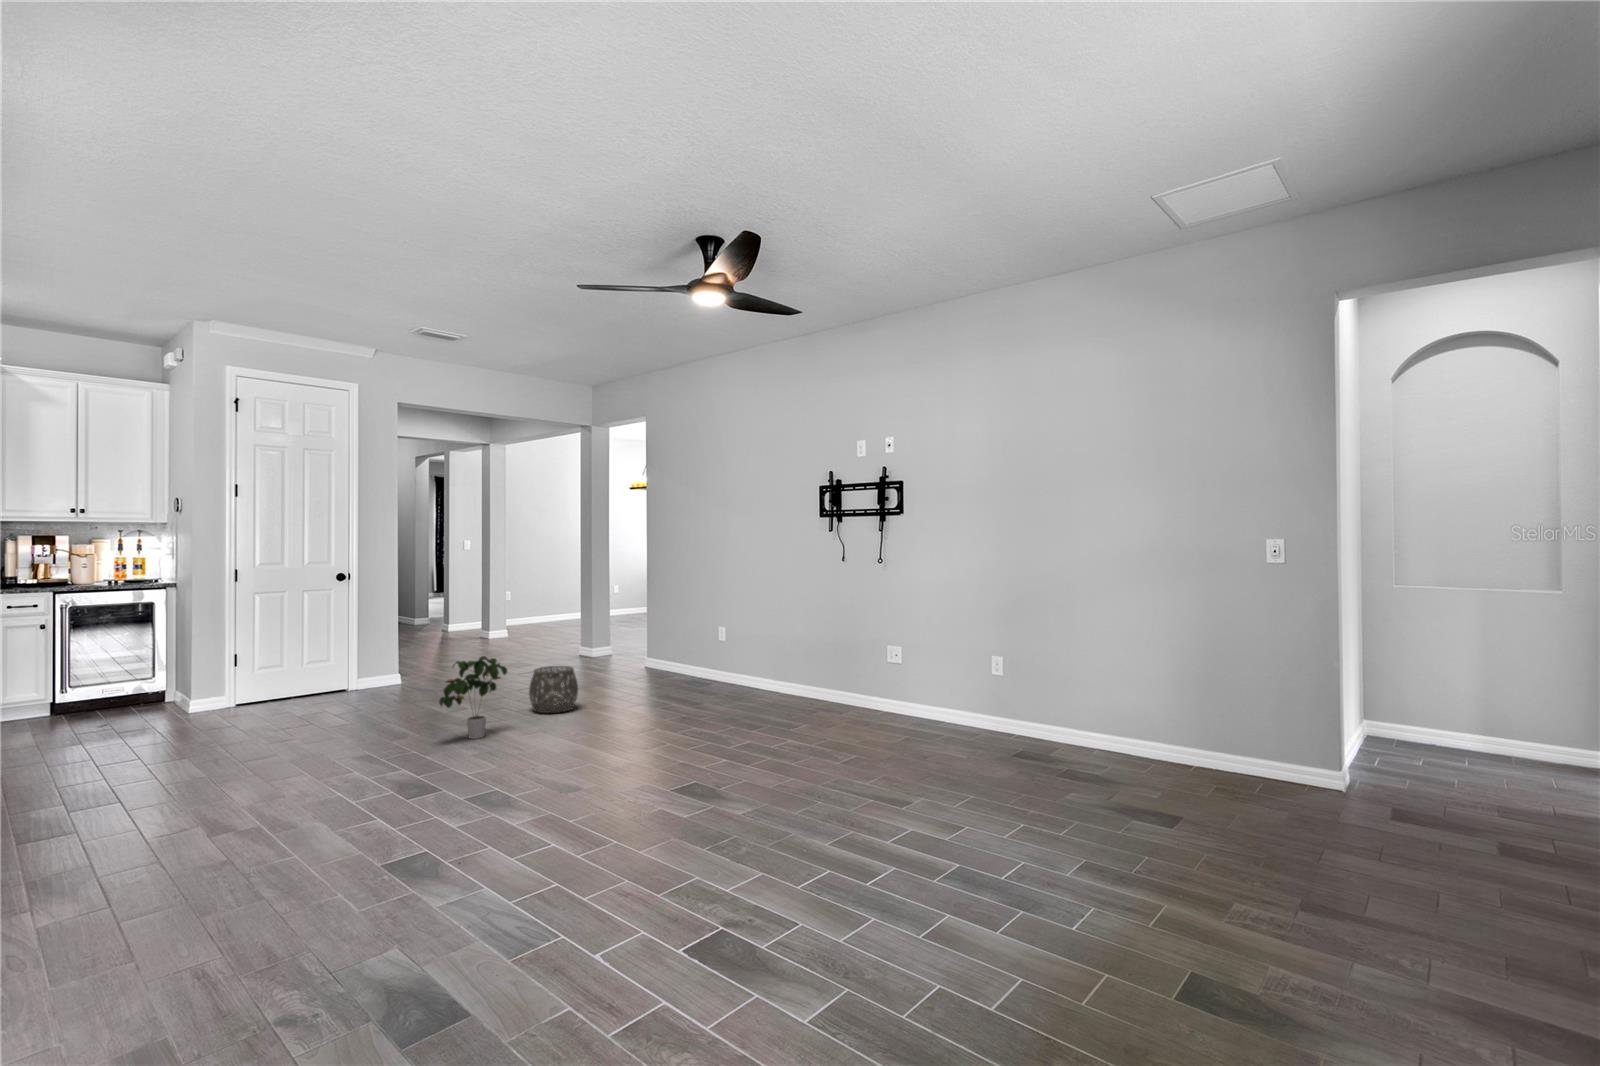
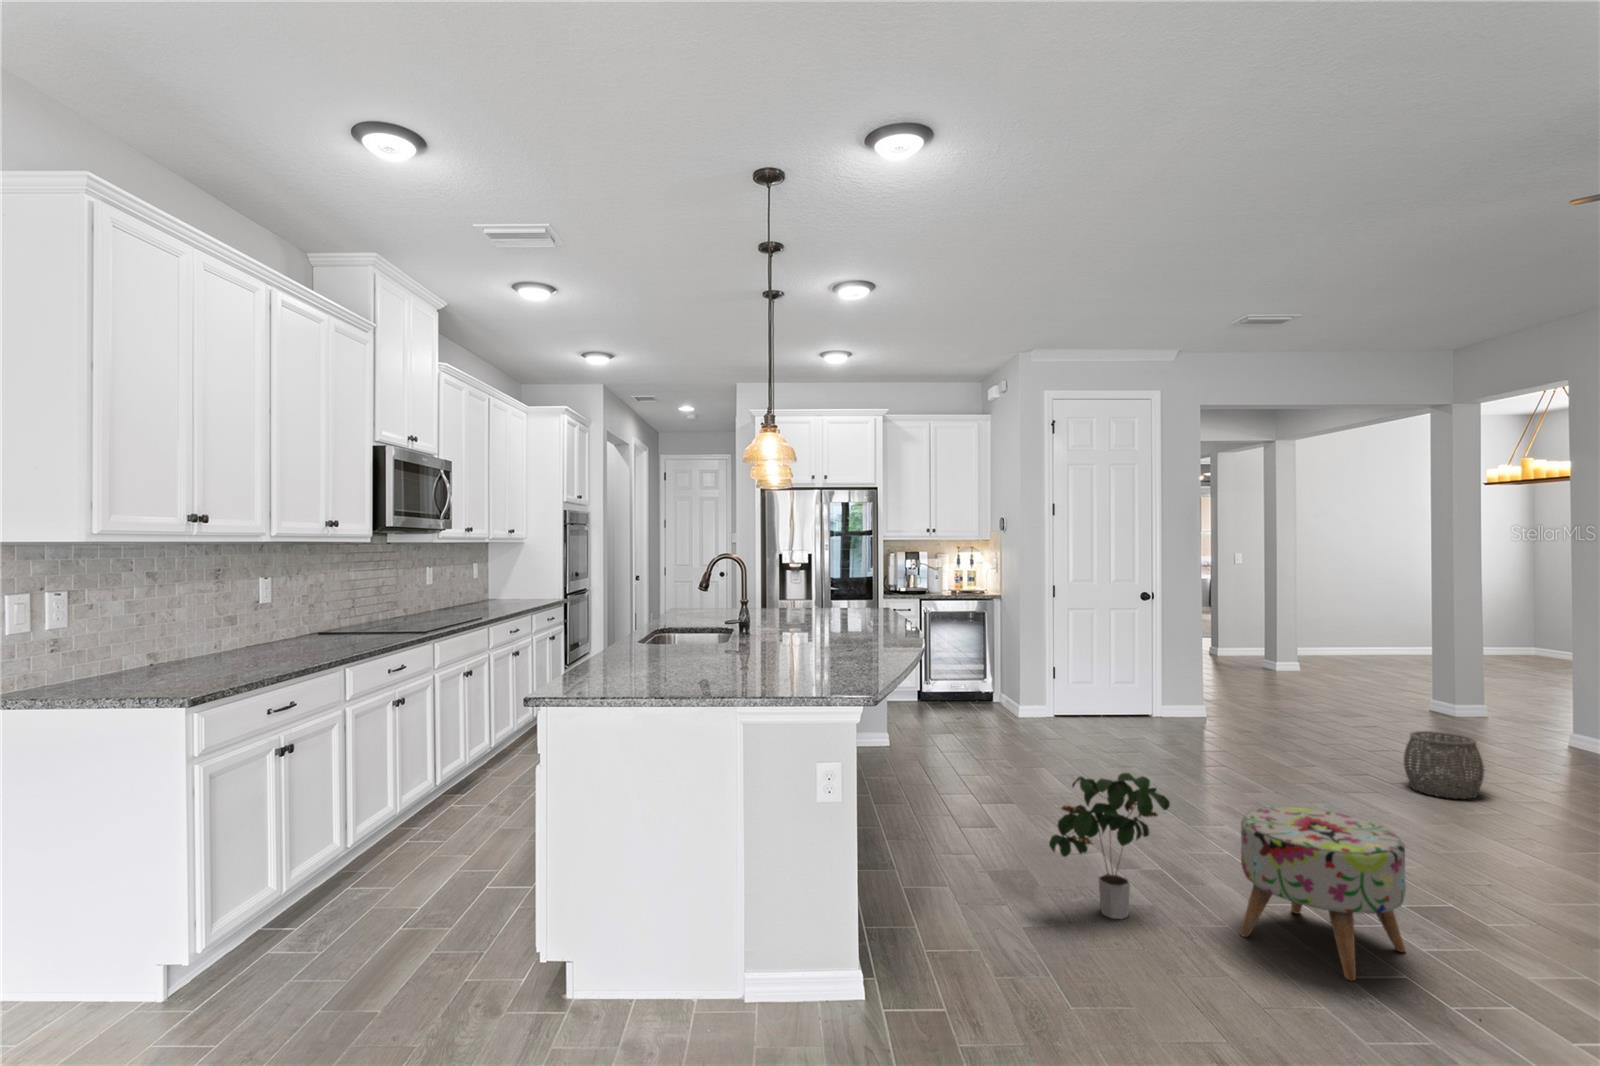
potted plant: present [439,656,507,739] -> present [1049,773,1170,919]
ottoman: none [319,733,455,861] -> present [1240,807,1406,981]

